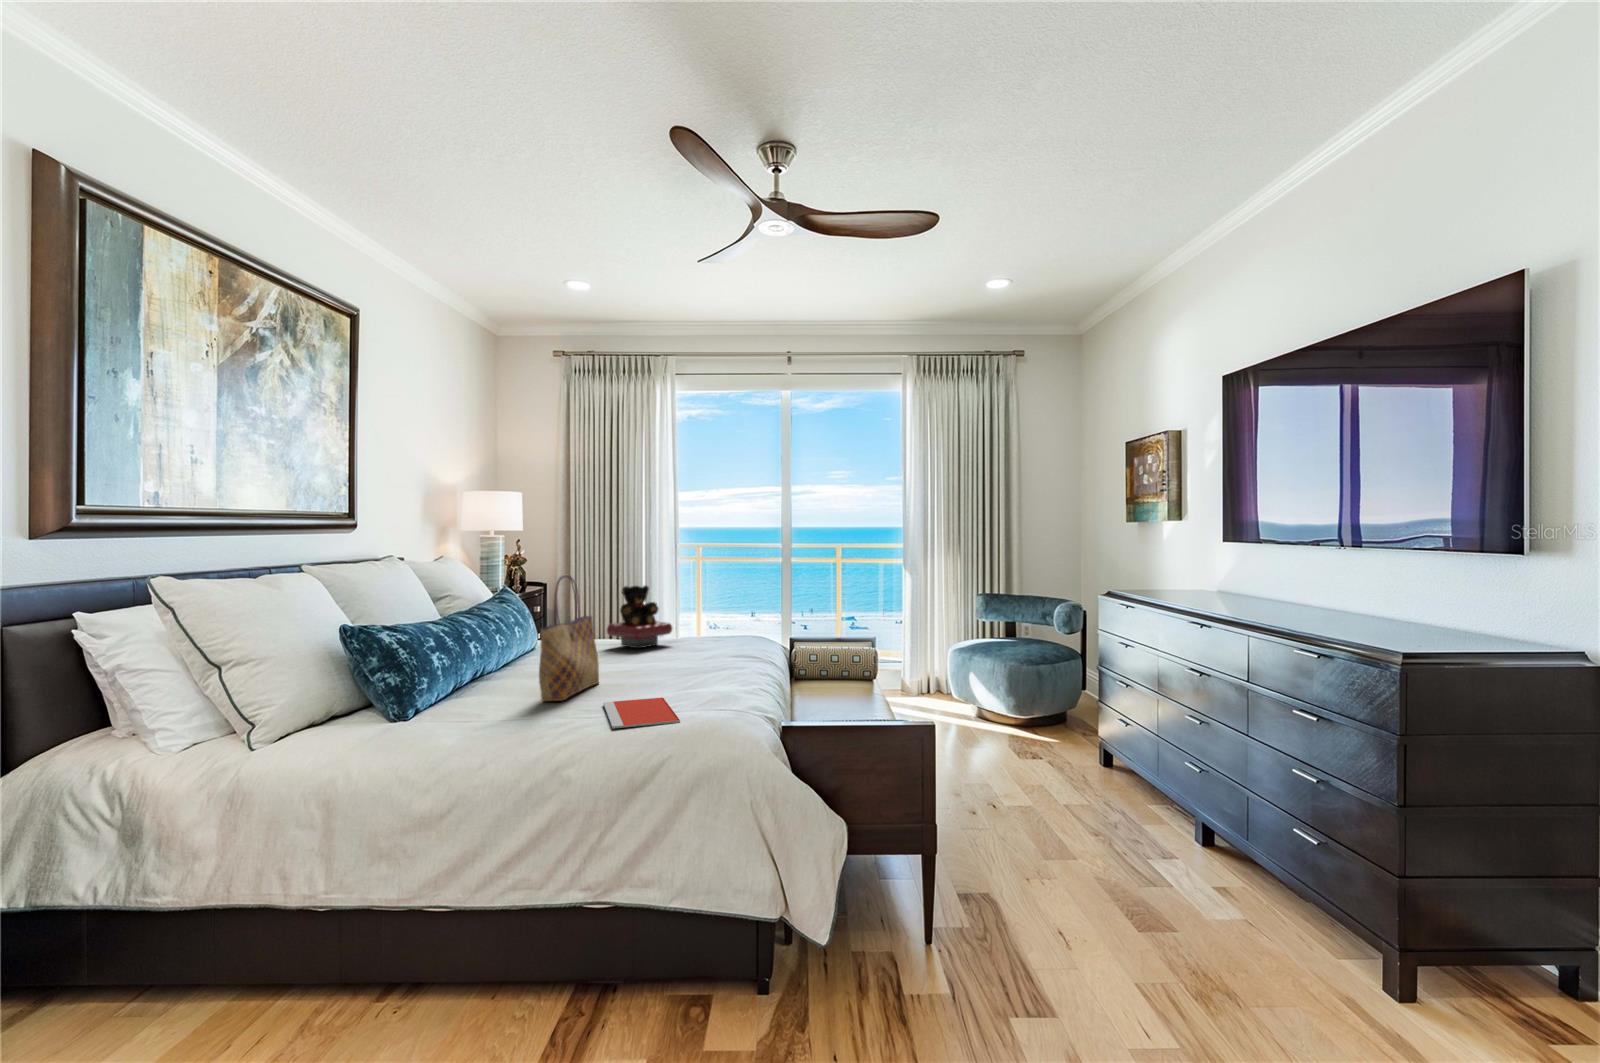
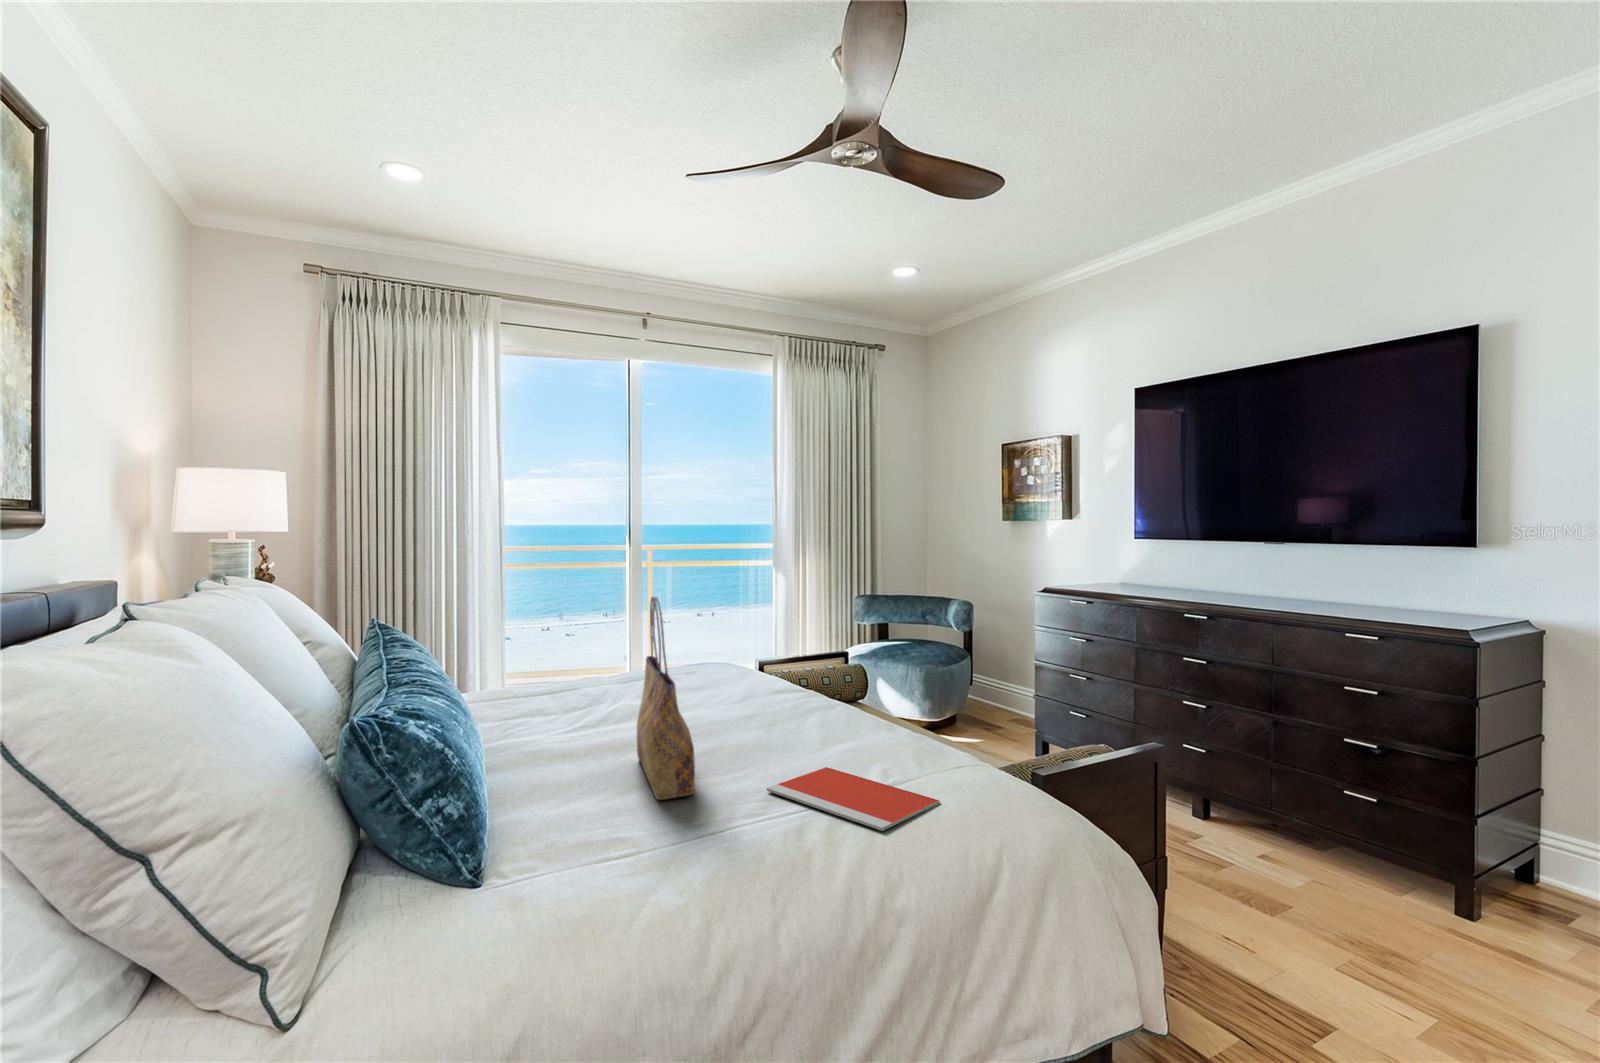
teddy bear: present [607,586,672,648] -> none [546,605,635,694]

